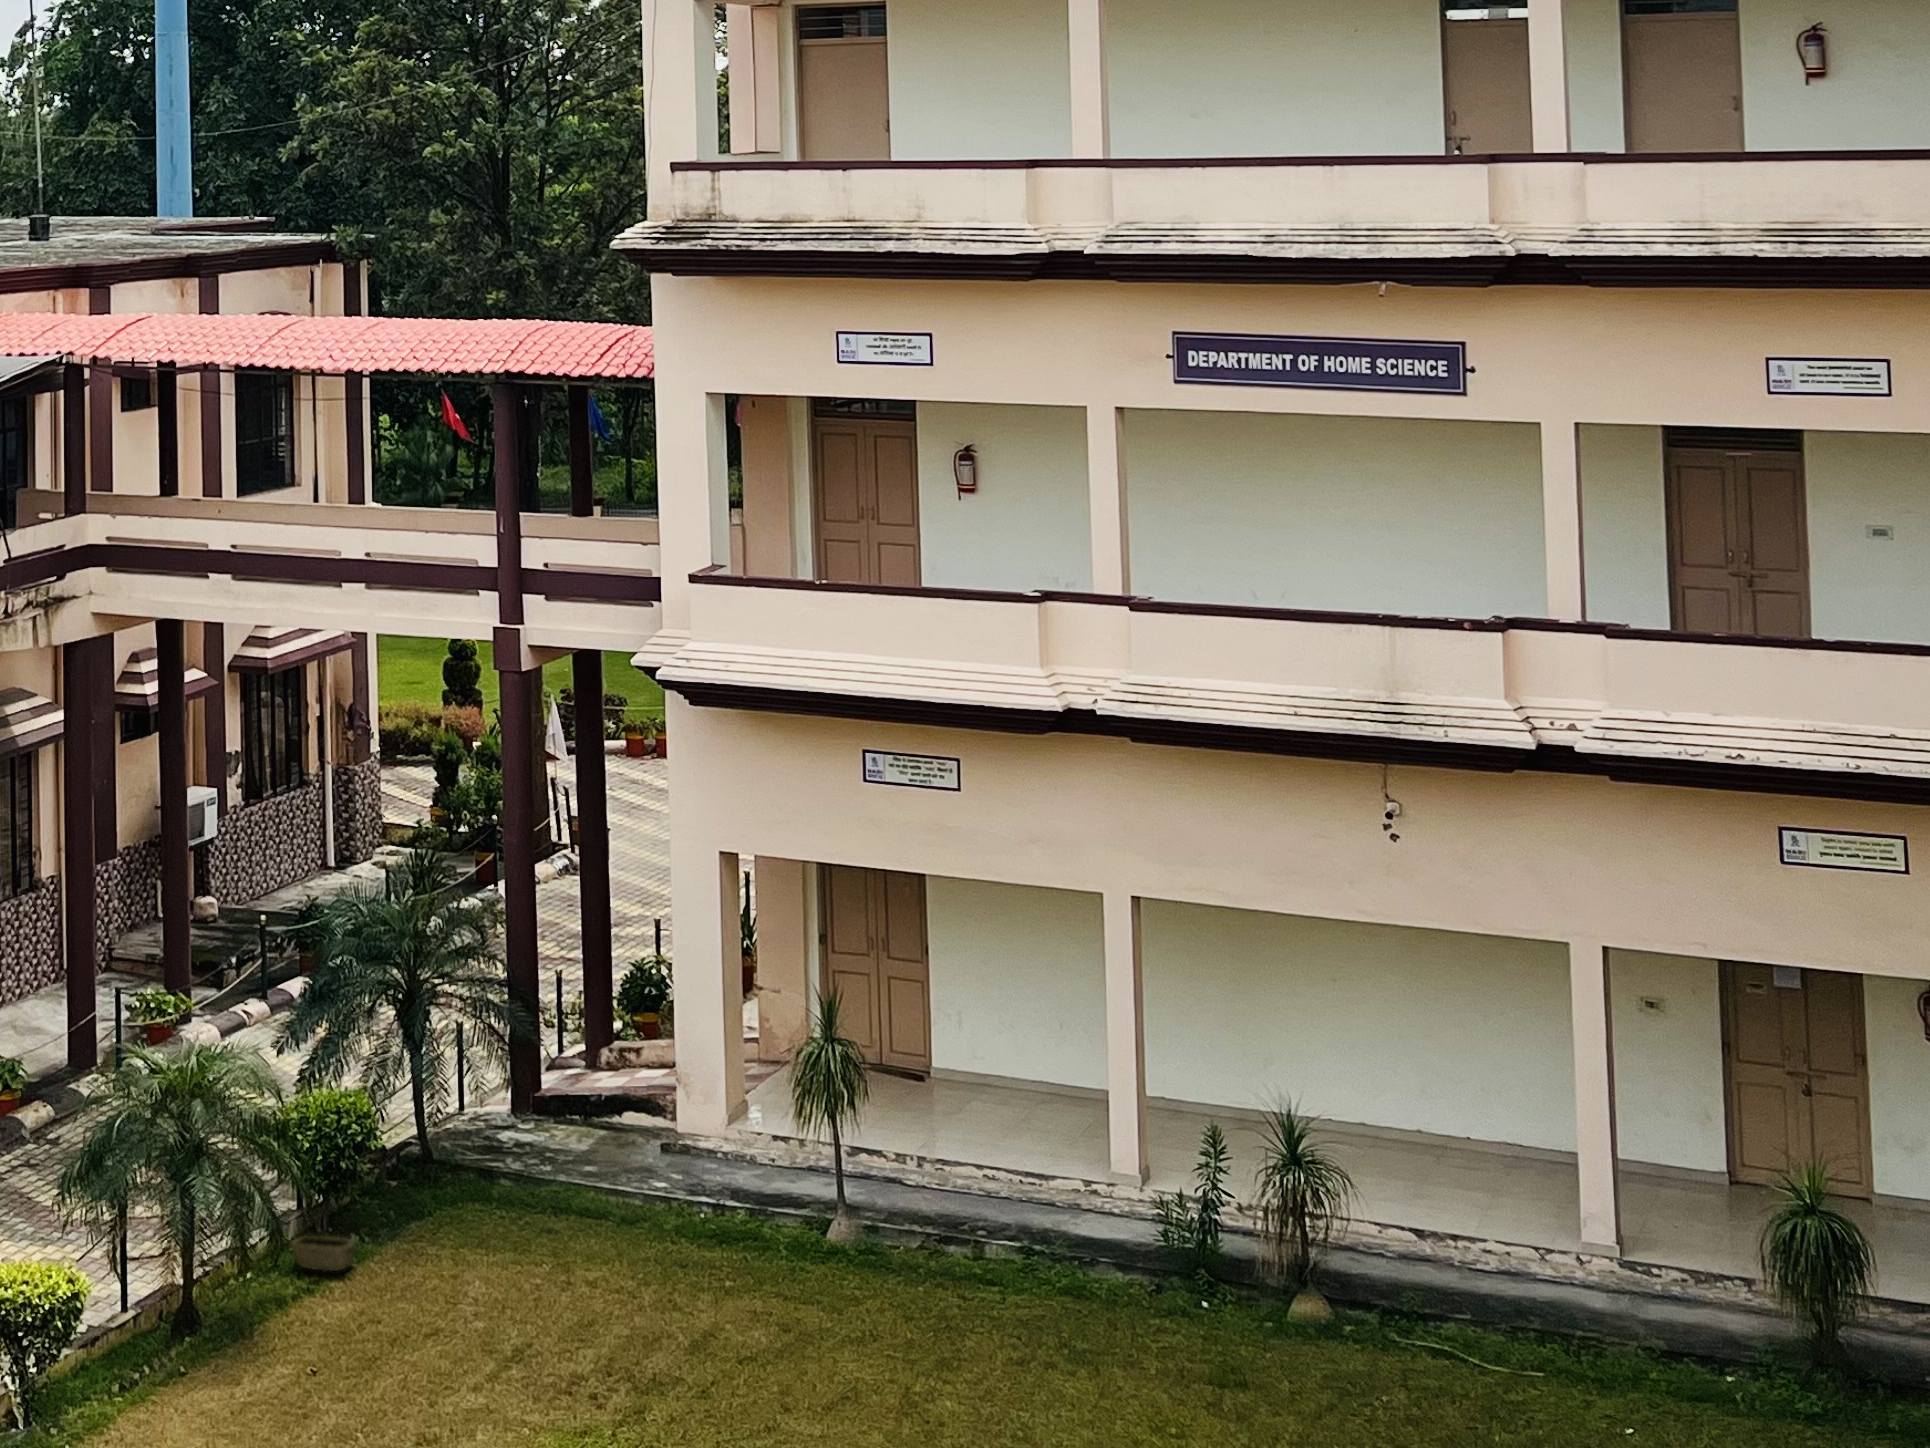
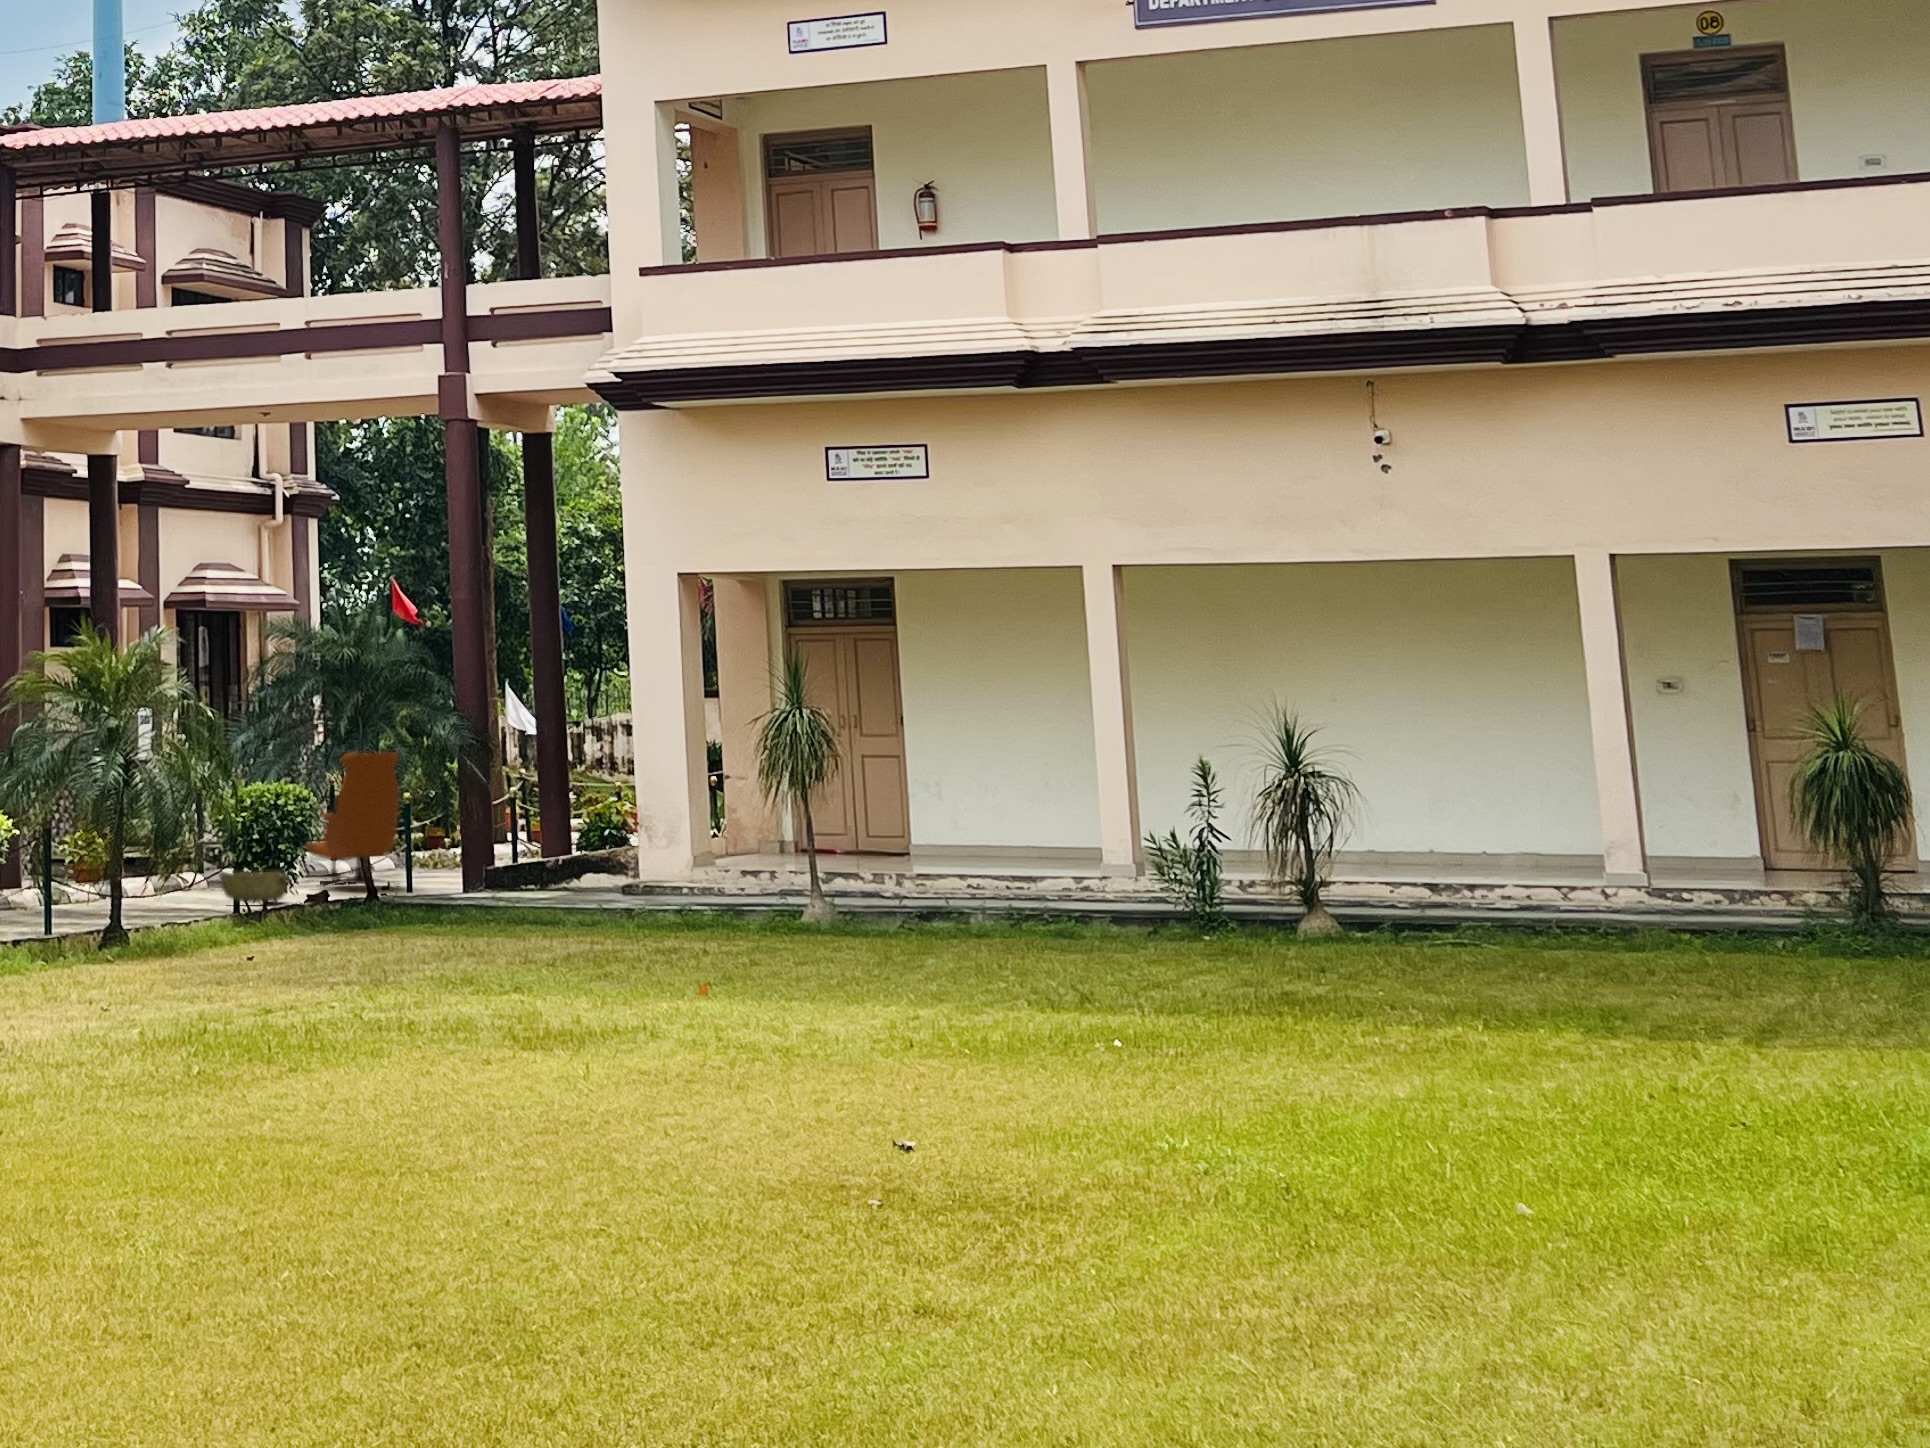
lounge chair: none [370,1098,459,1229] -> present [307,752,399,887]

